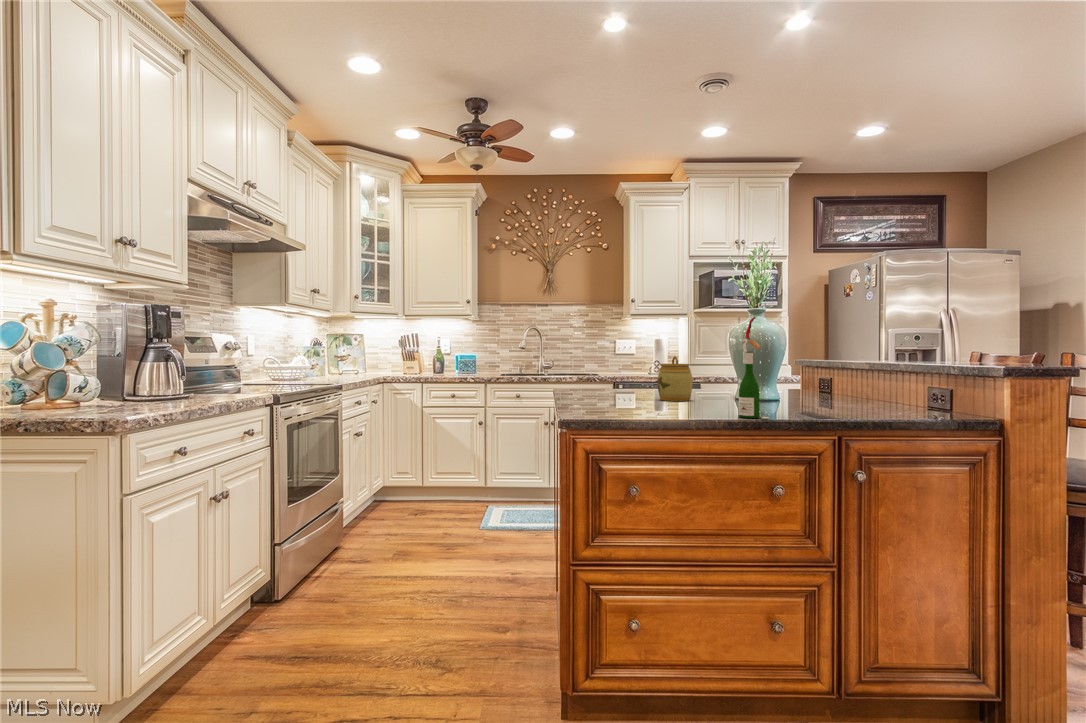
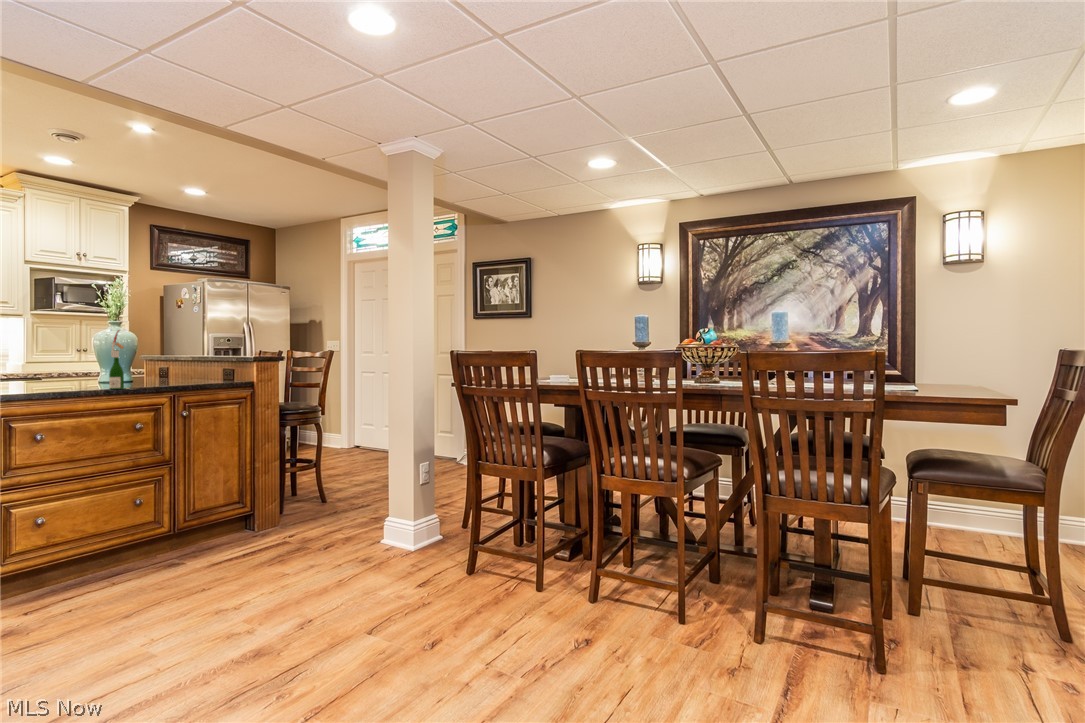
jar: present [657,356,693,401] -> none [27,353,60,386]

